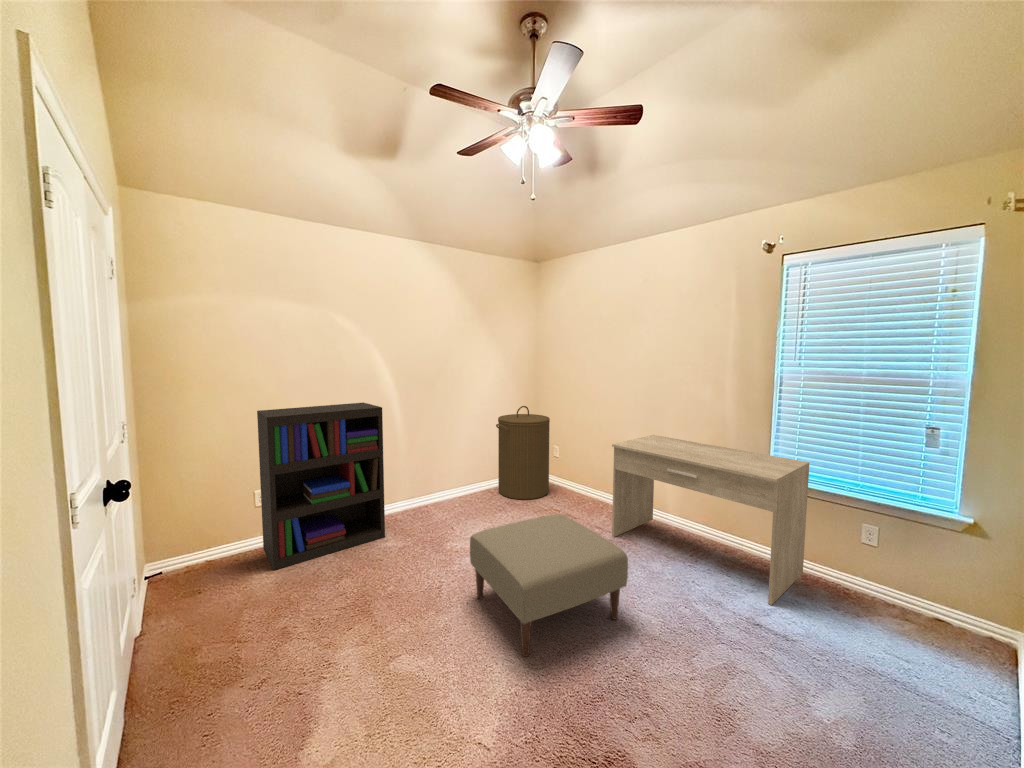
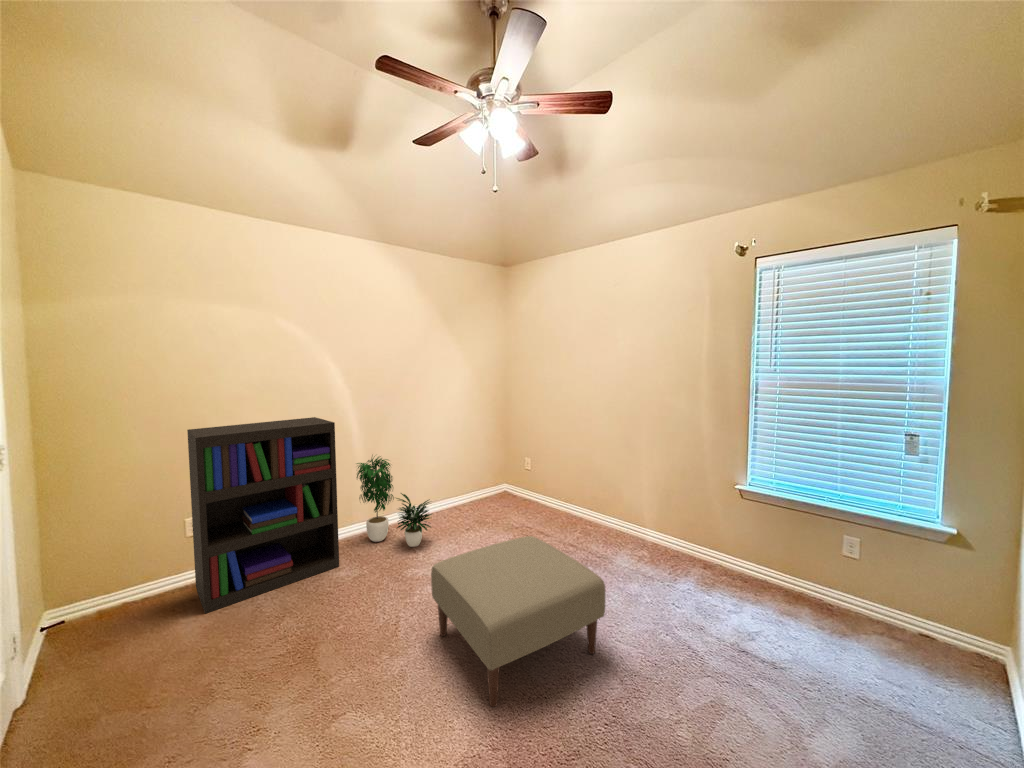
laundry hamper: present [496,406,550,500] -> none [463,417,520,517]
desk: present [612,435,809,605] -> none [586,445,788,627]
potted plant: none [398,436,469,523] -> present [357,456,432,547]

